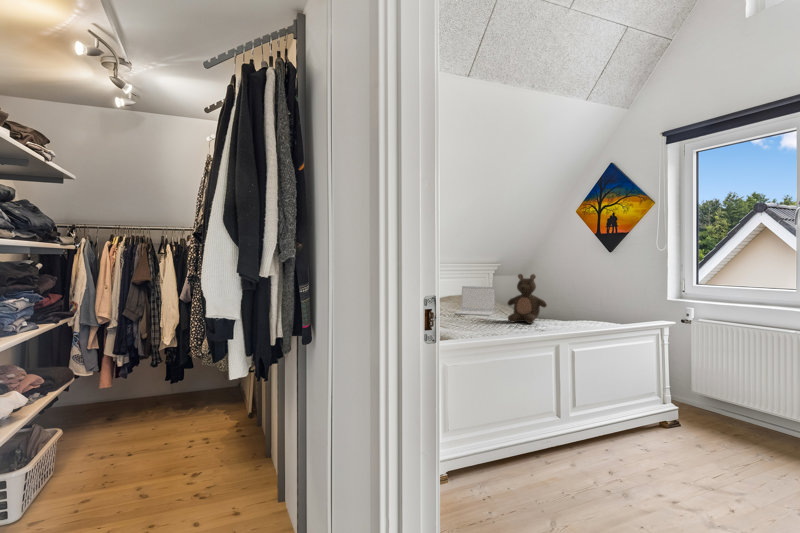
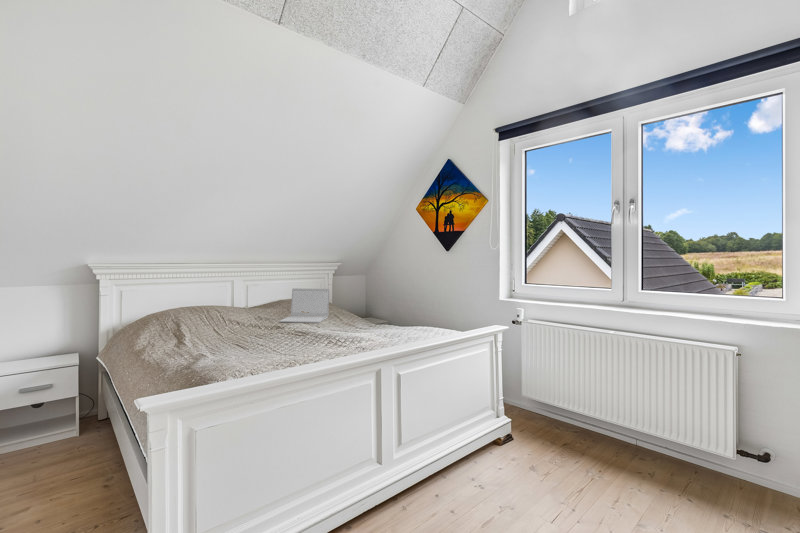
stuffed bear: present [508,274,547,324] -> none [332,276,377,336]

